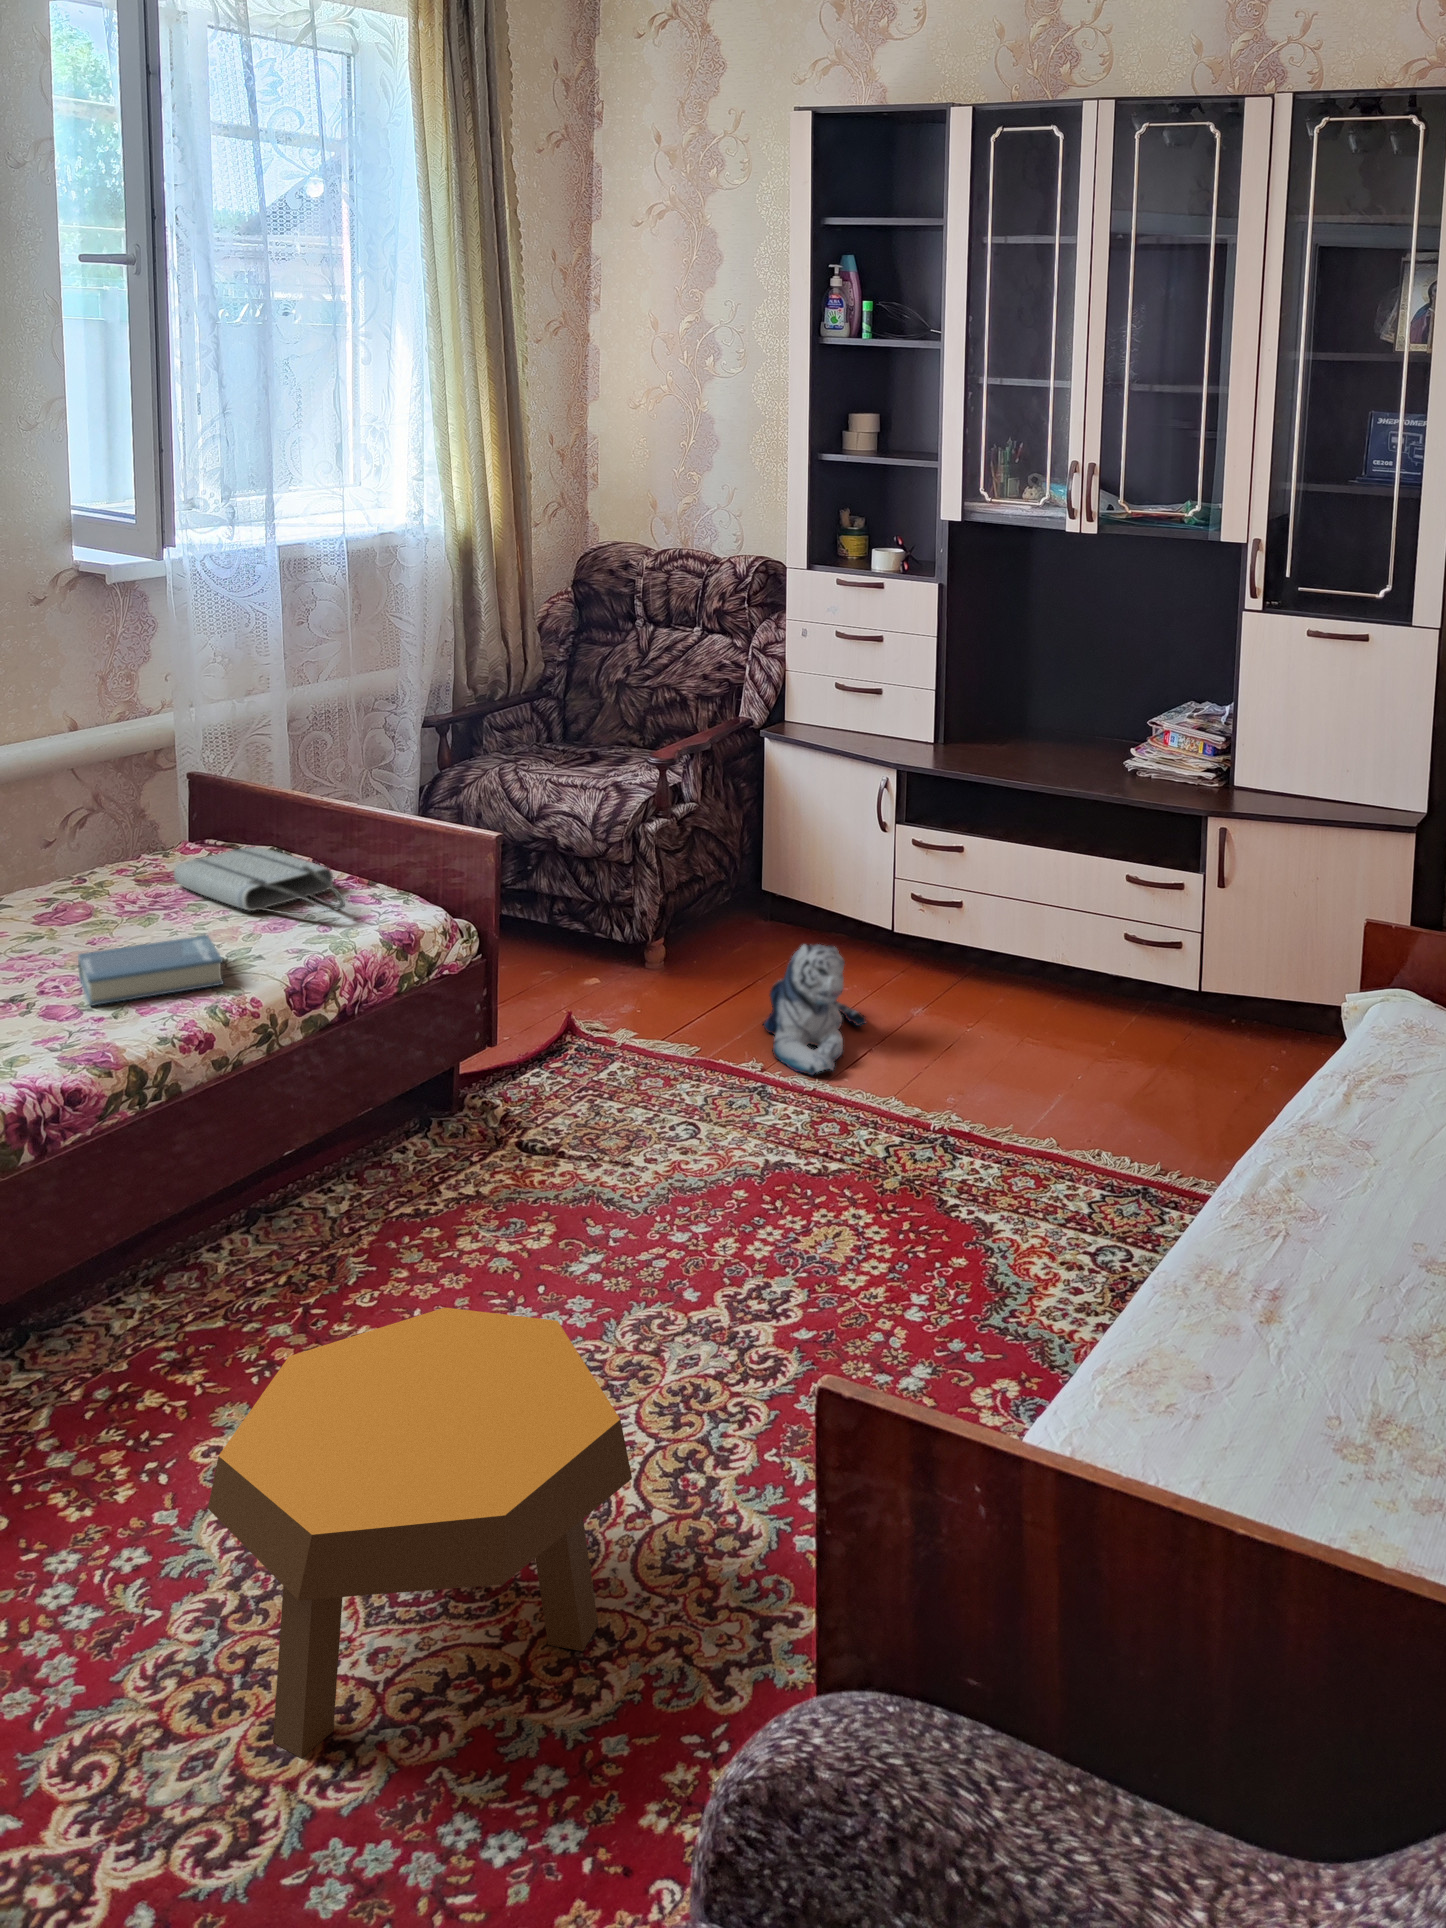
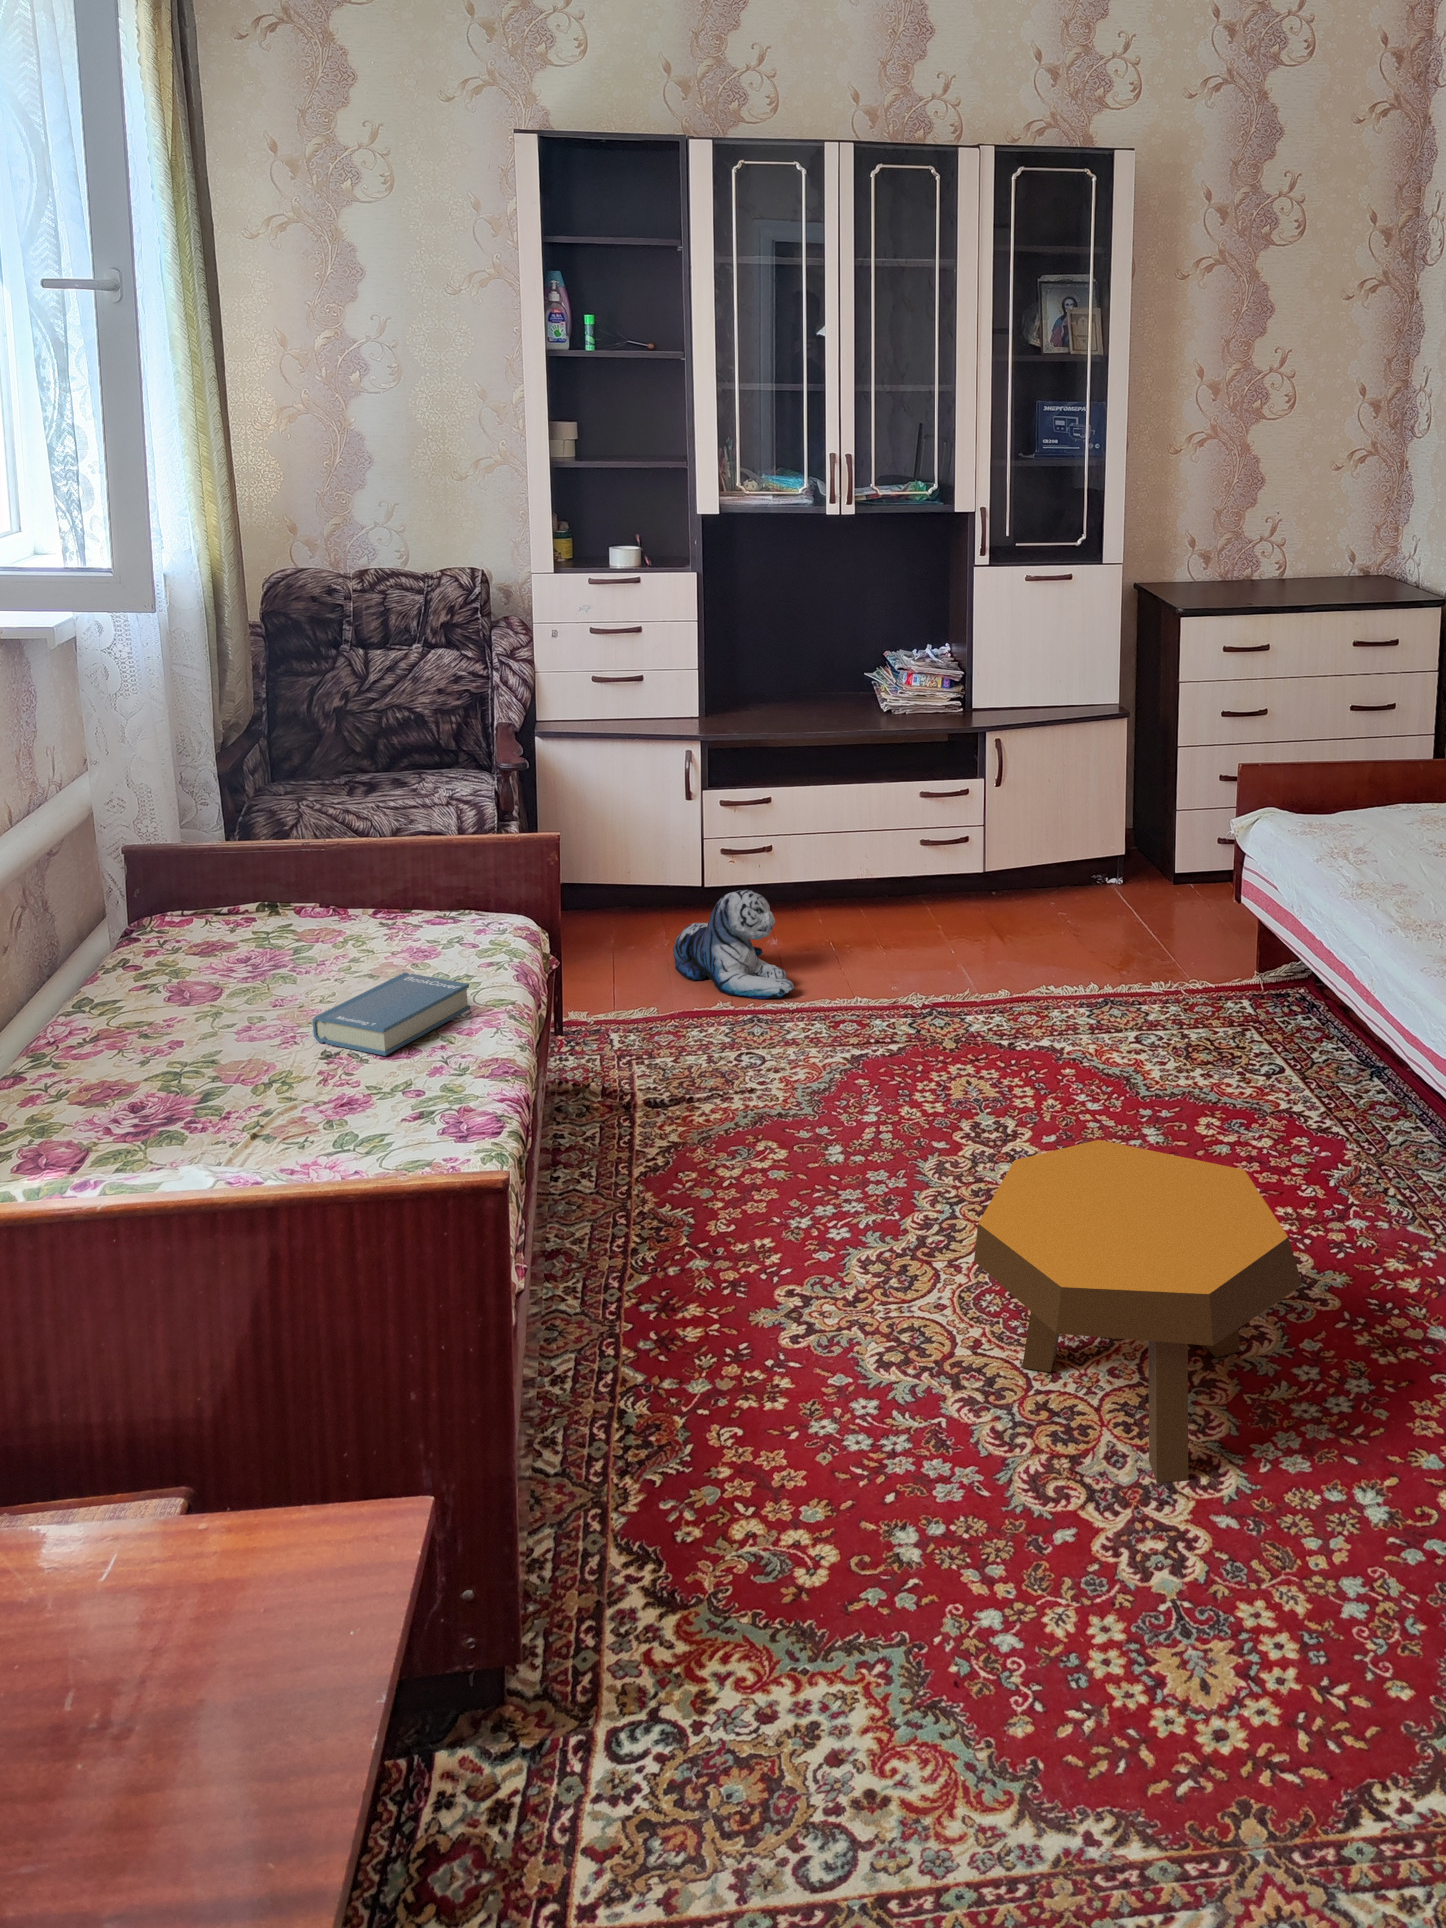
tote bag: present [174,847,345,915] -> none [221,901,465,954]

